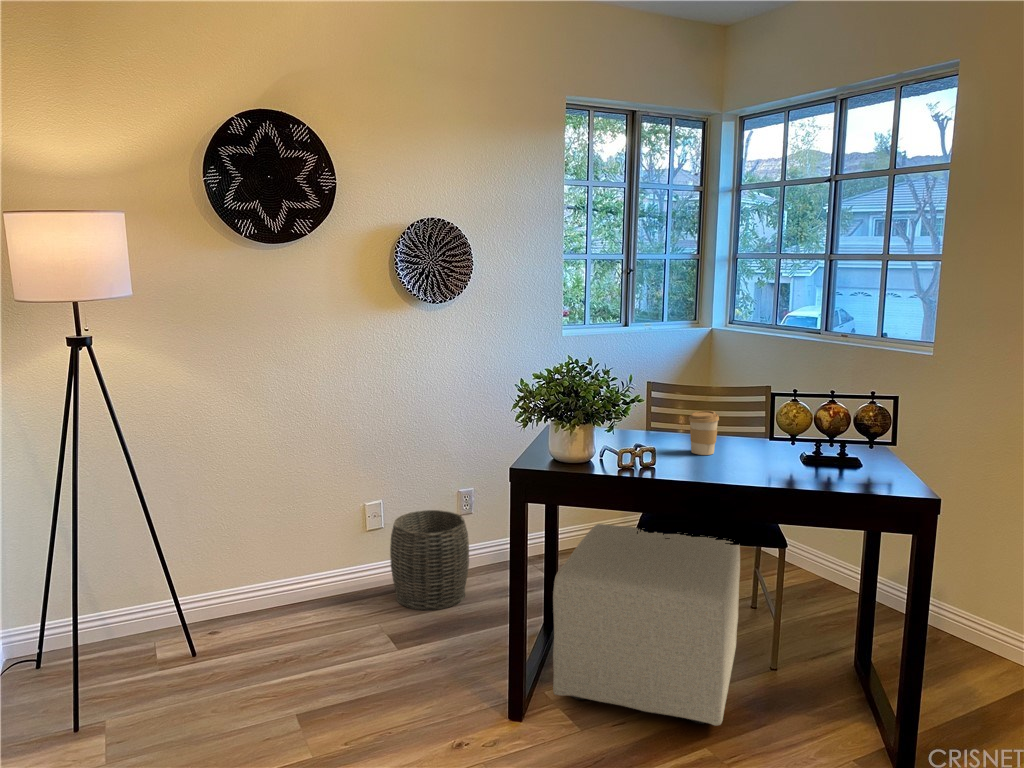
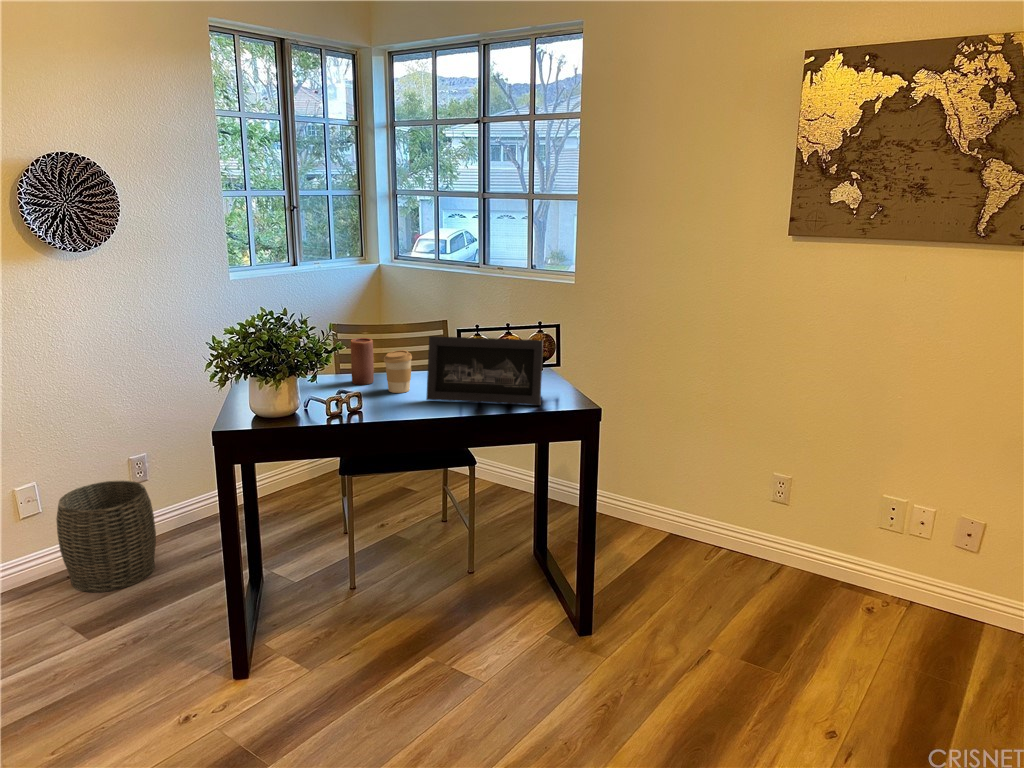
candle: none [657,396,681,444] -> present [351,338,374,385]
picture frame: none [728,397,868,484] -> present [427,336,543,405]
ottoman: present [553,524,740,725] -> none [269,466,441,645]

